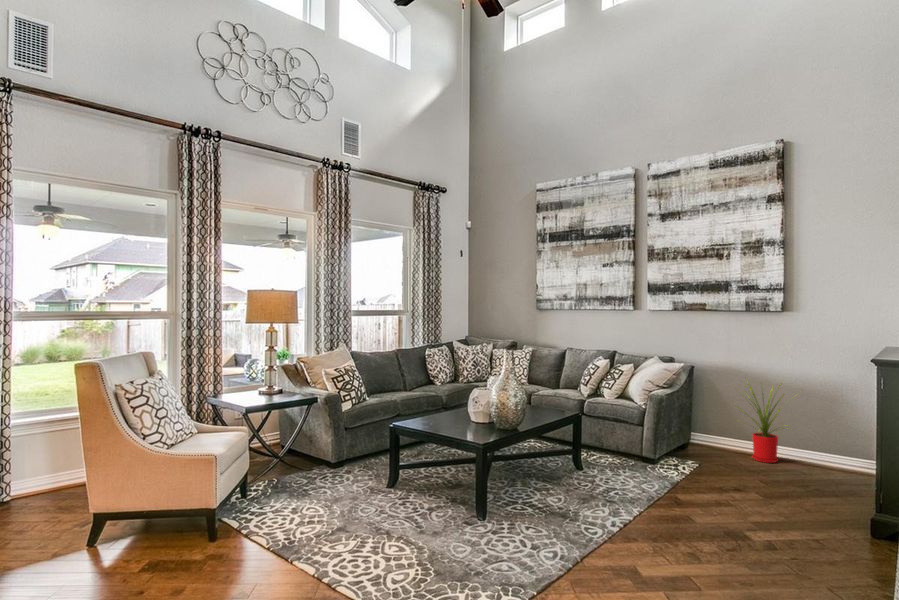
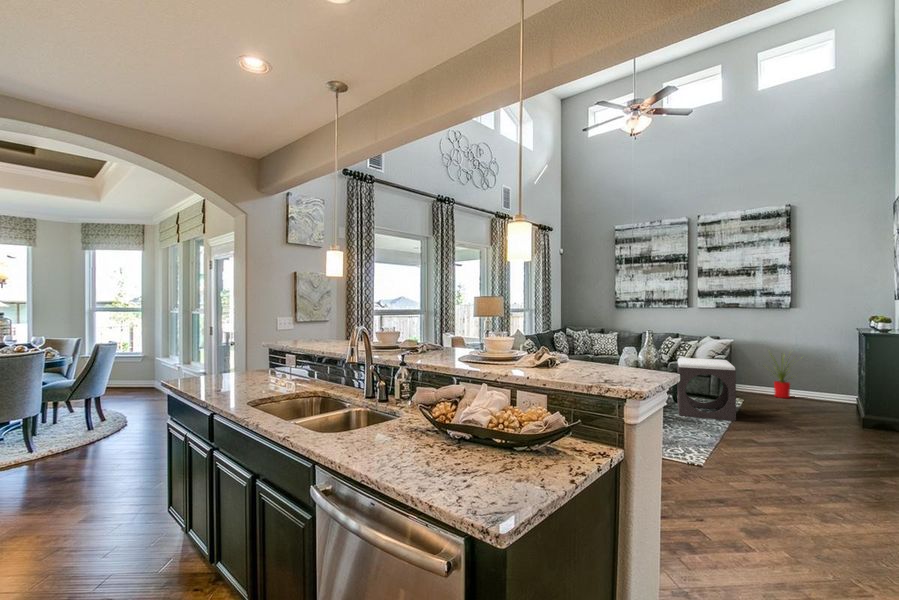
footstool: none [548,398,650,521] -> present [677,358,736,421]

